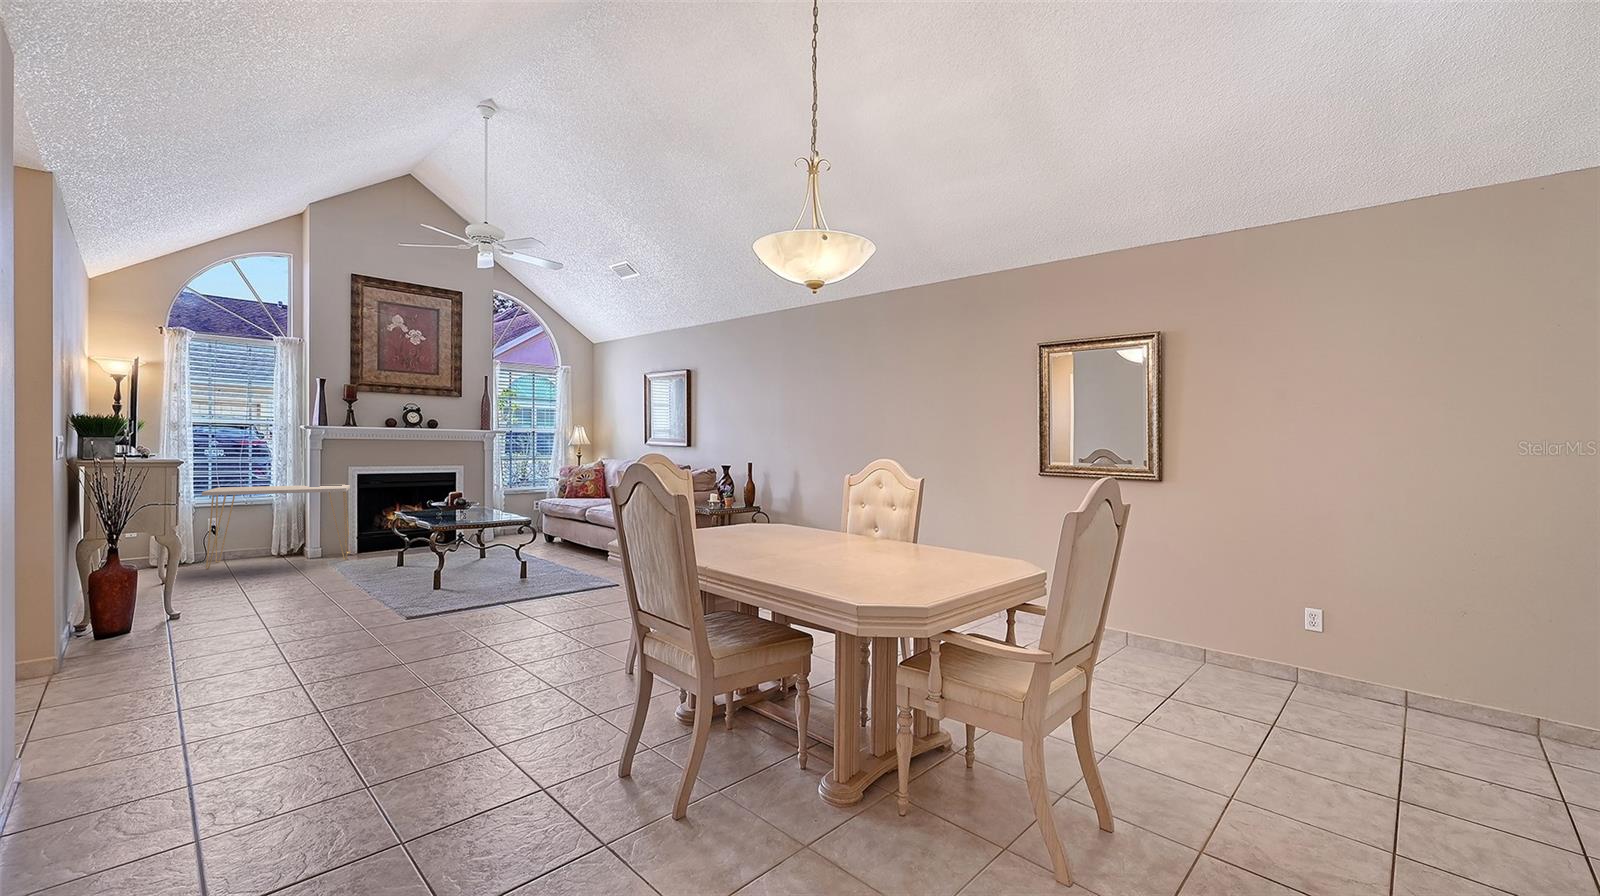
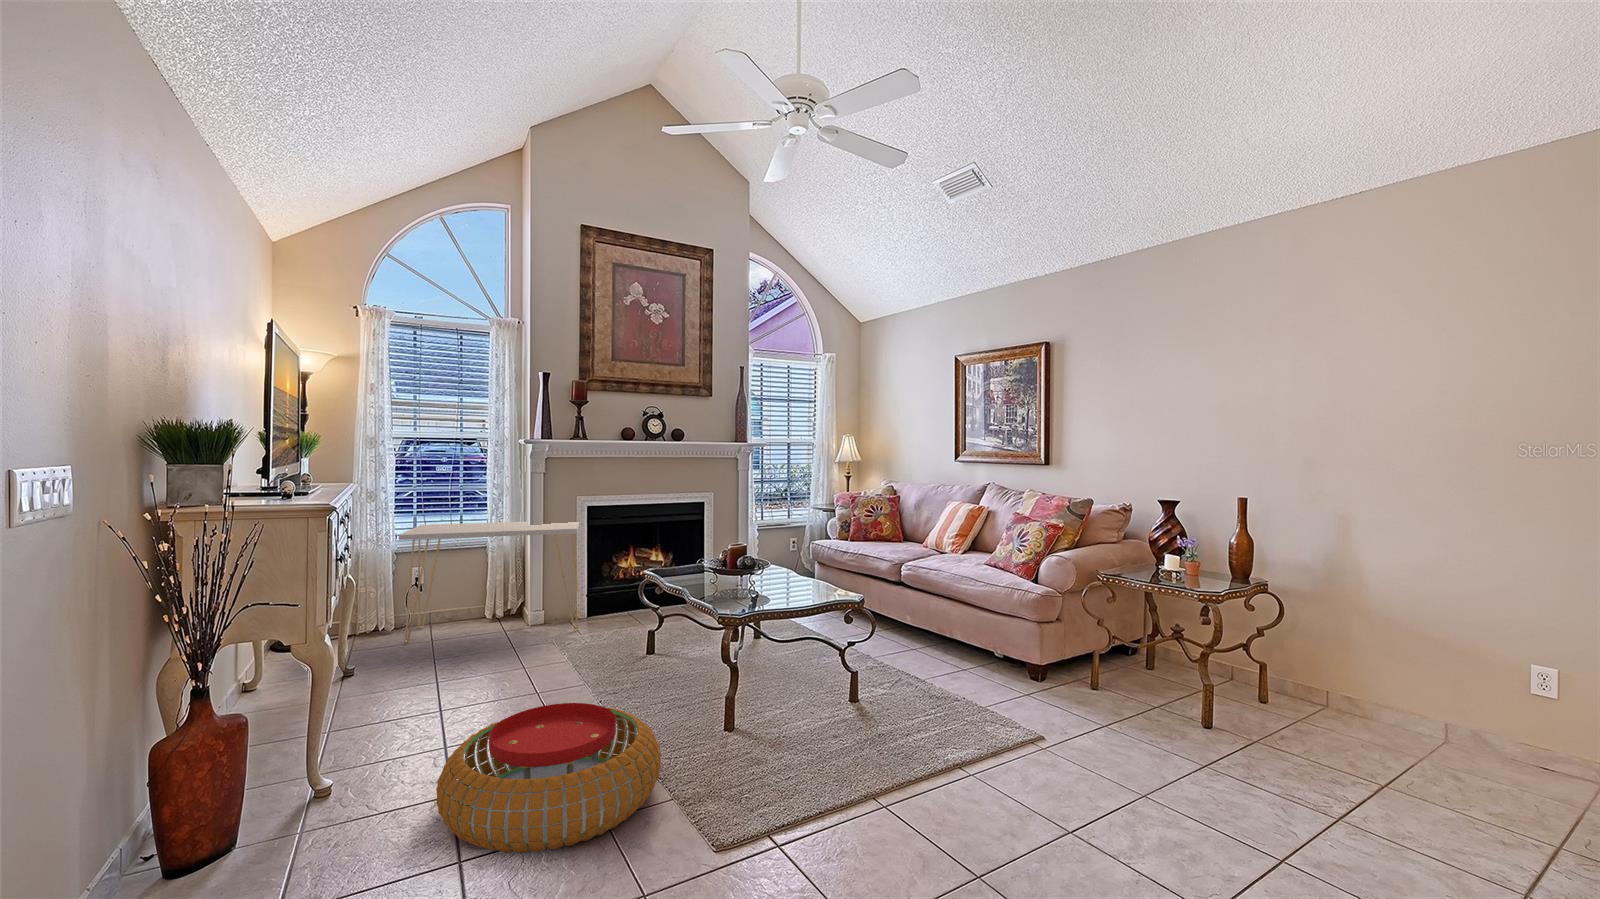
pouf: none [245,571,381,630] -> present [436,703,661,853]

